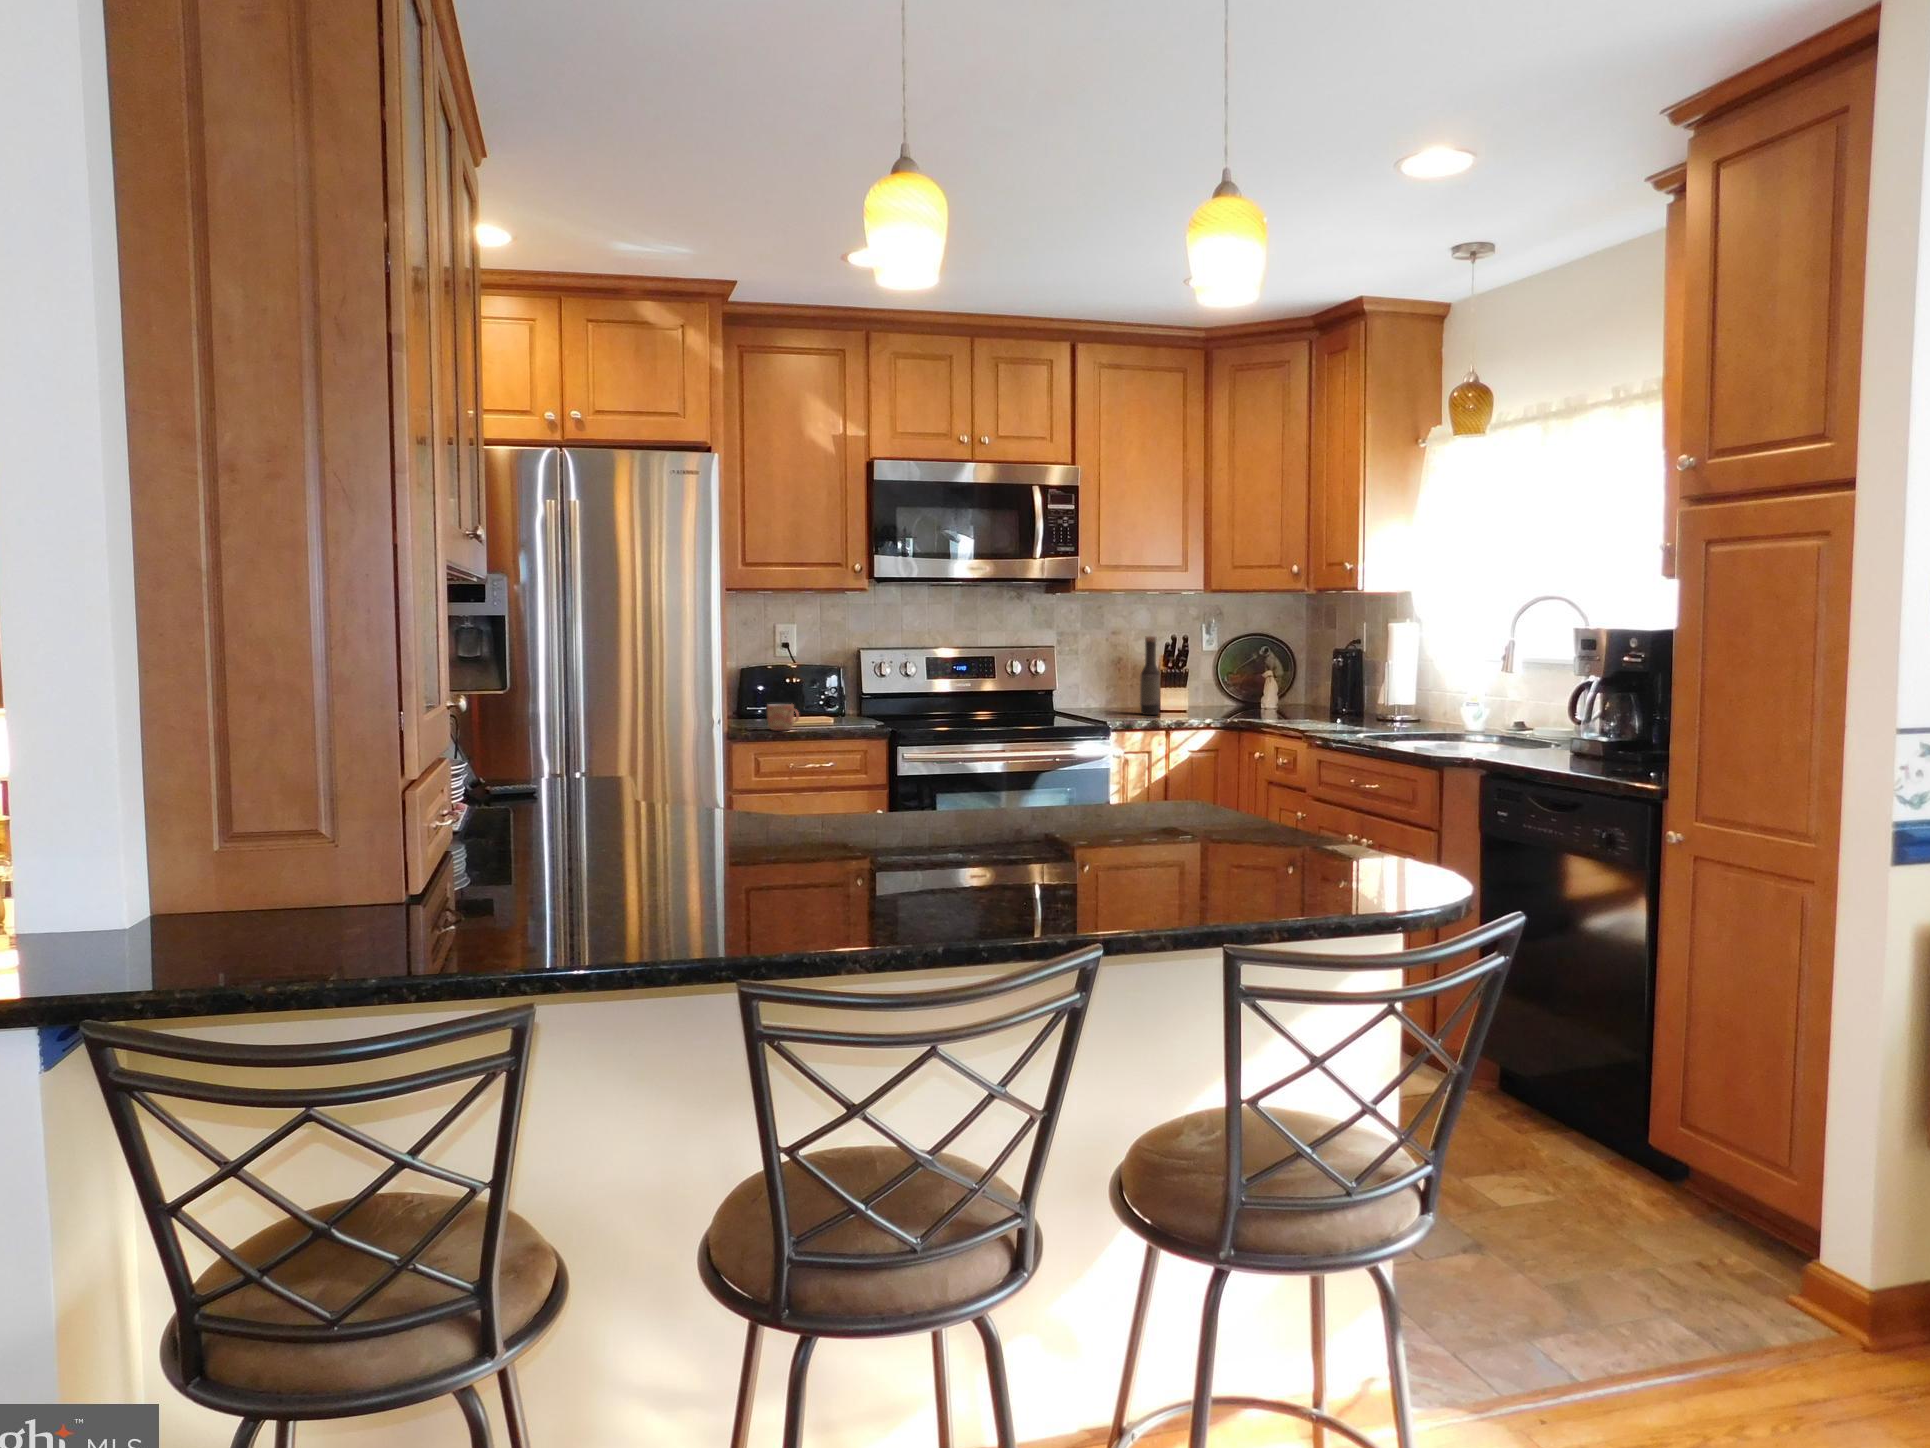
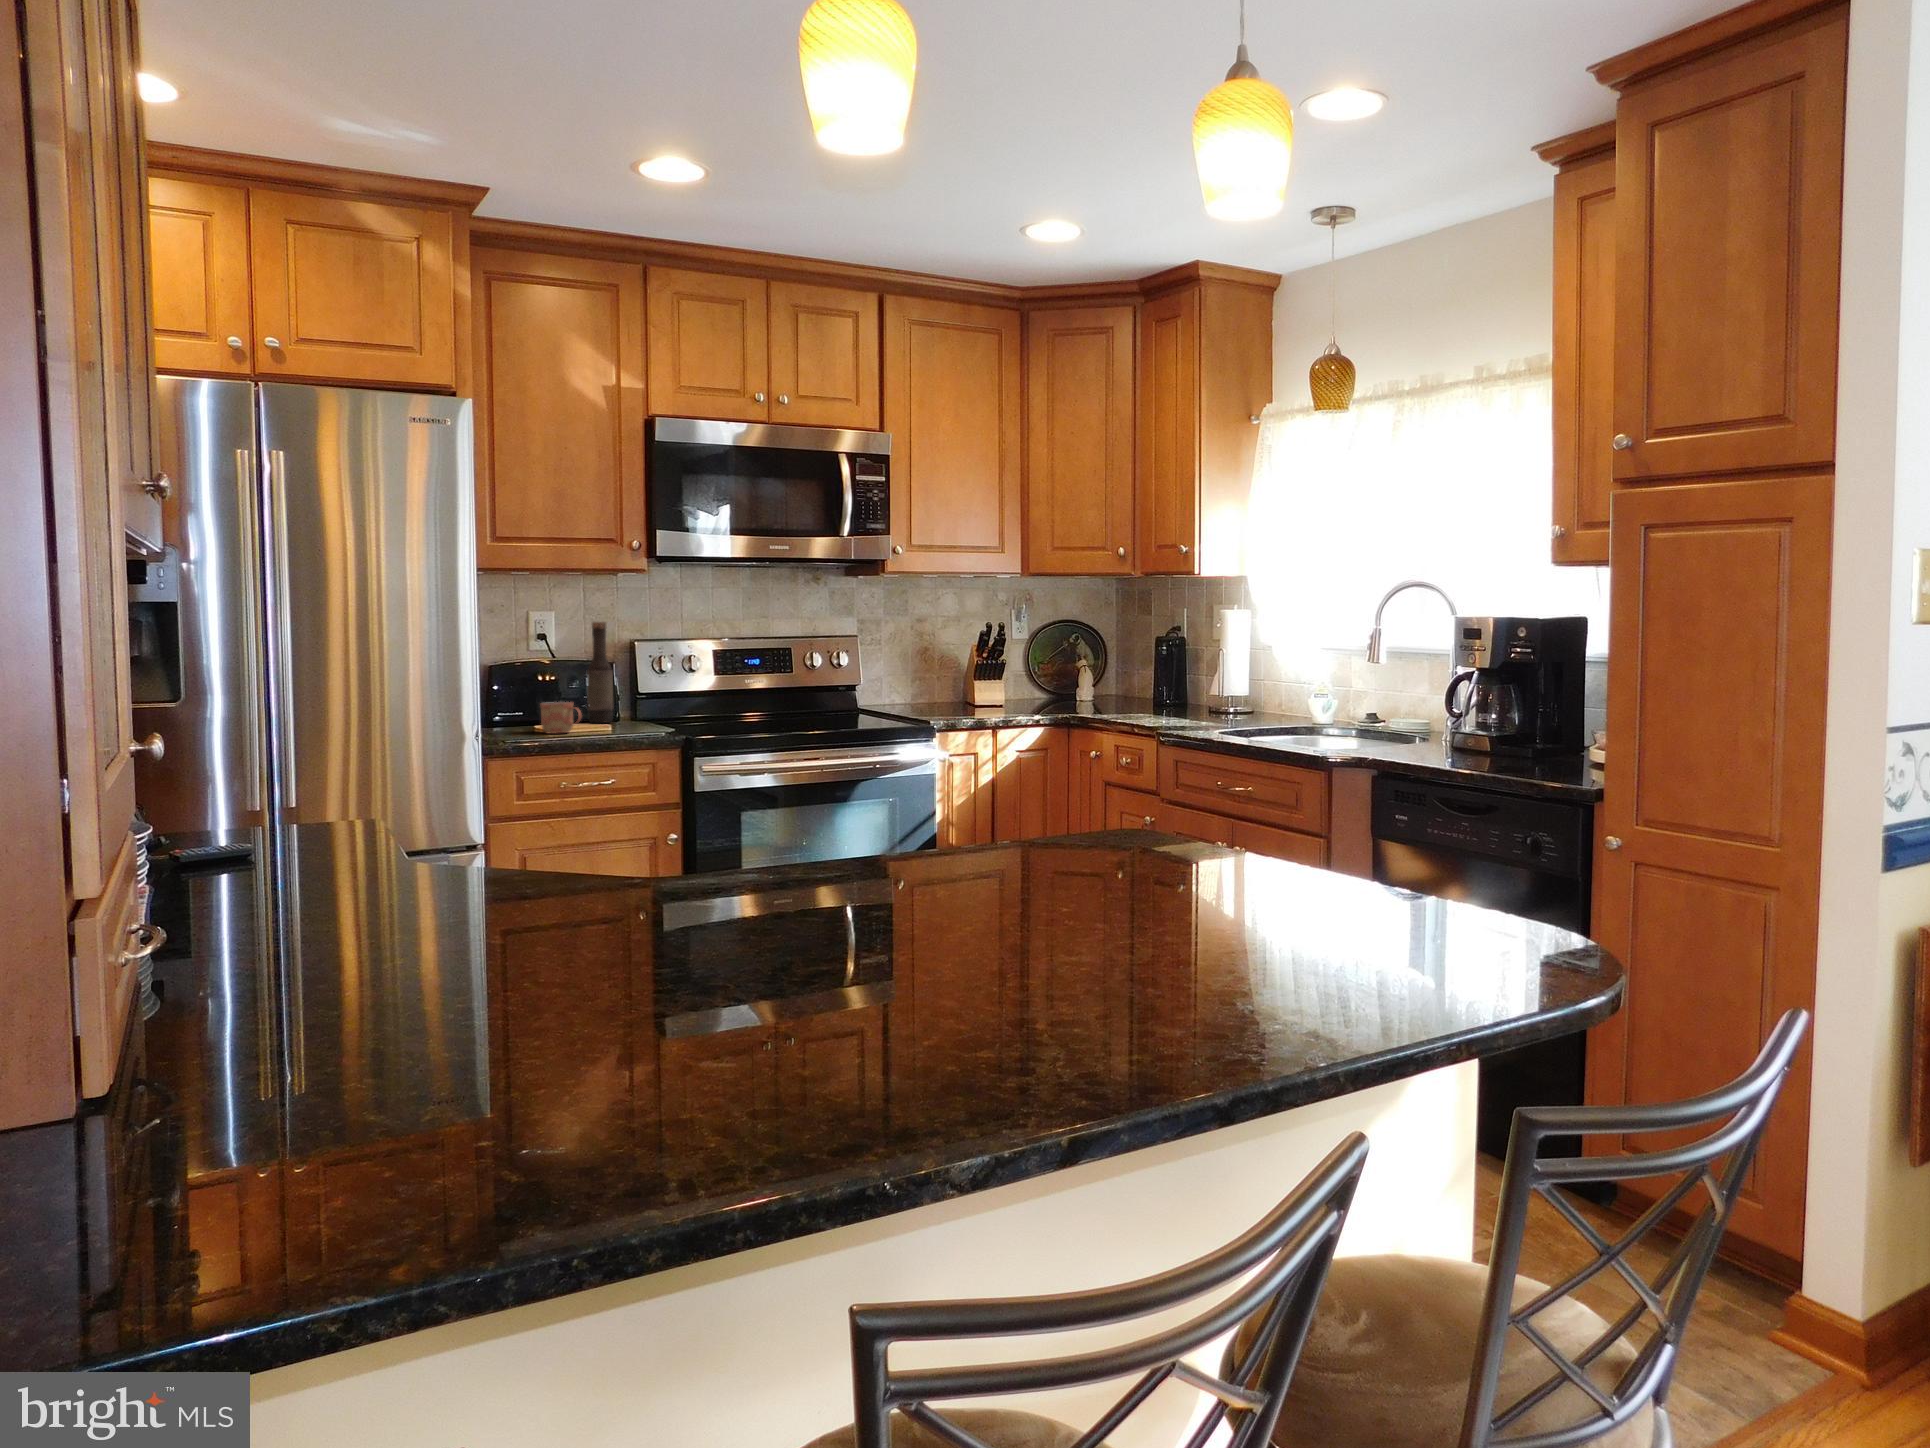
bottle: present [1140,636,1160,715] -> present [587,622,613,723]

